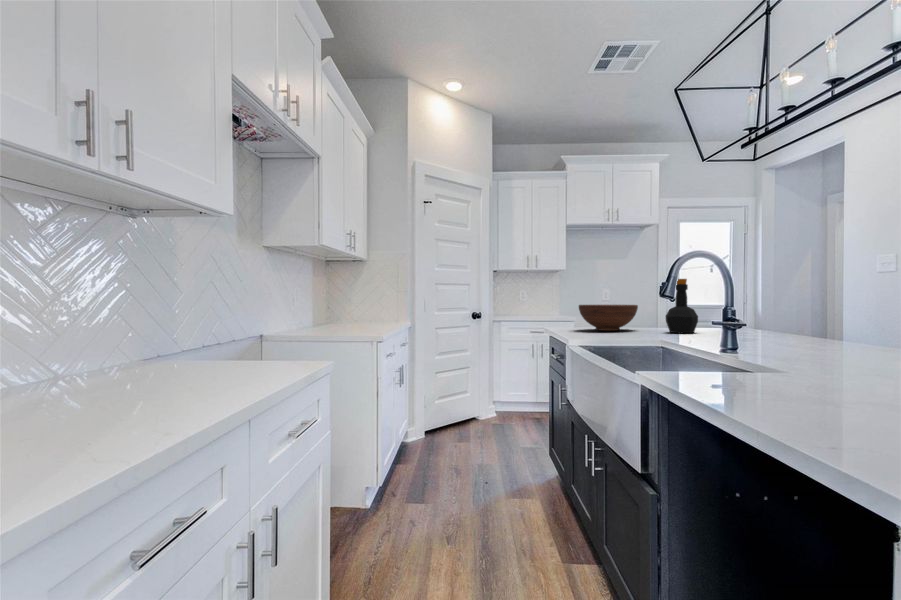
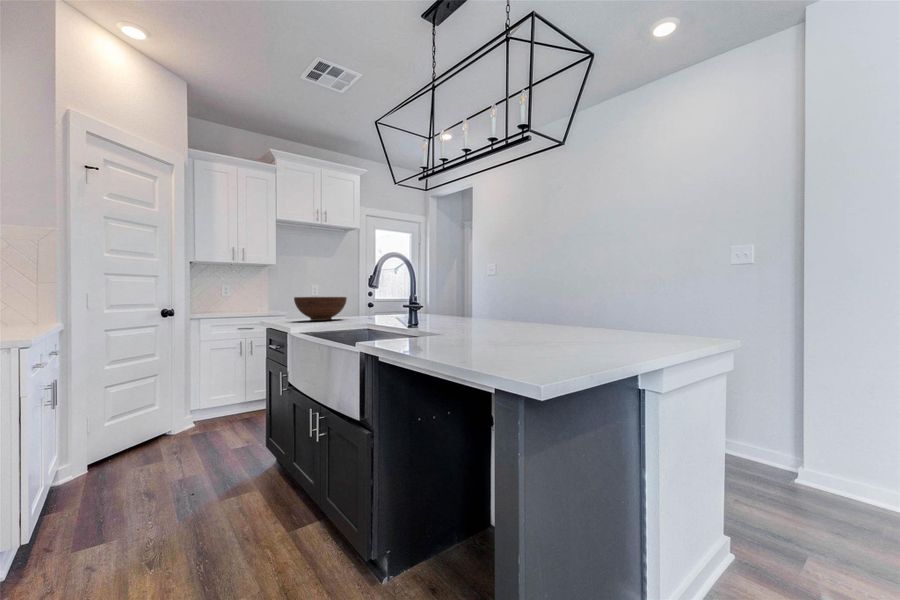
bottle: present [666,279,698,333] -> none [369,275,392,319]

